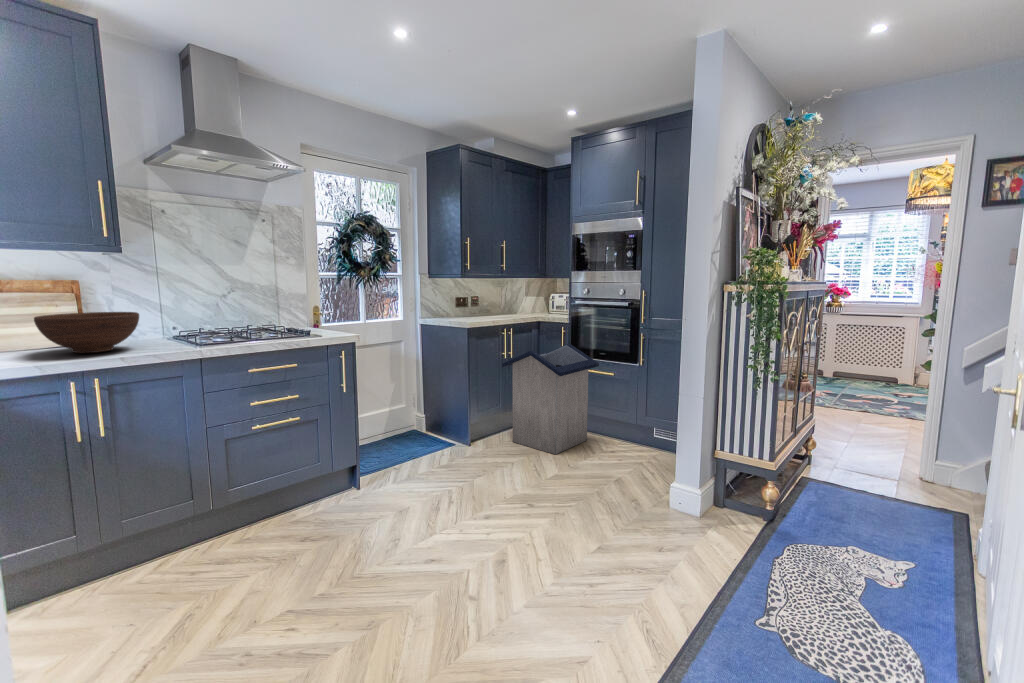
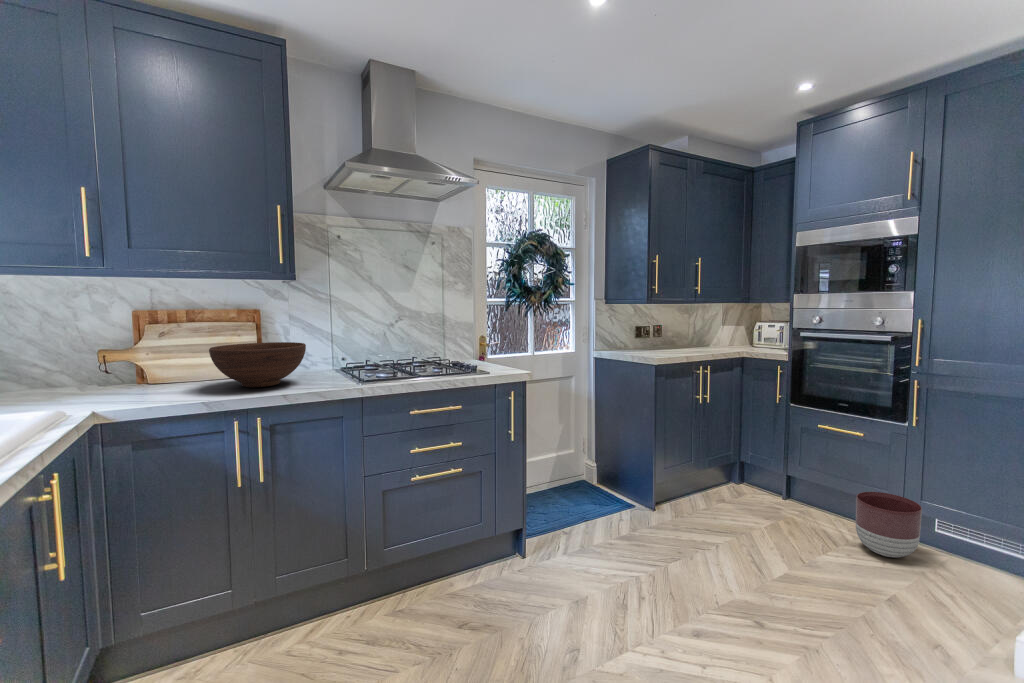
trash can: present [502,344,599,454] -> none [698,388,838,538]
planter: none [607,414,645,457] -> present [856,492,922,558]

